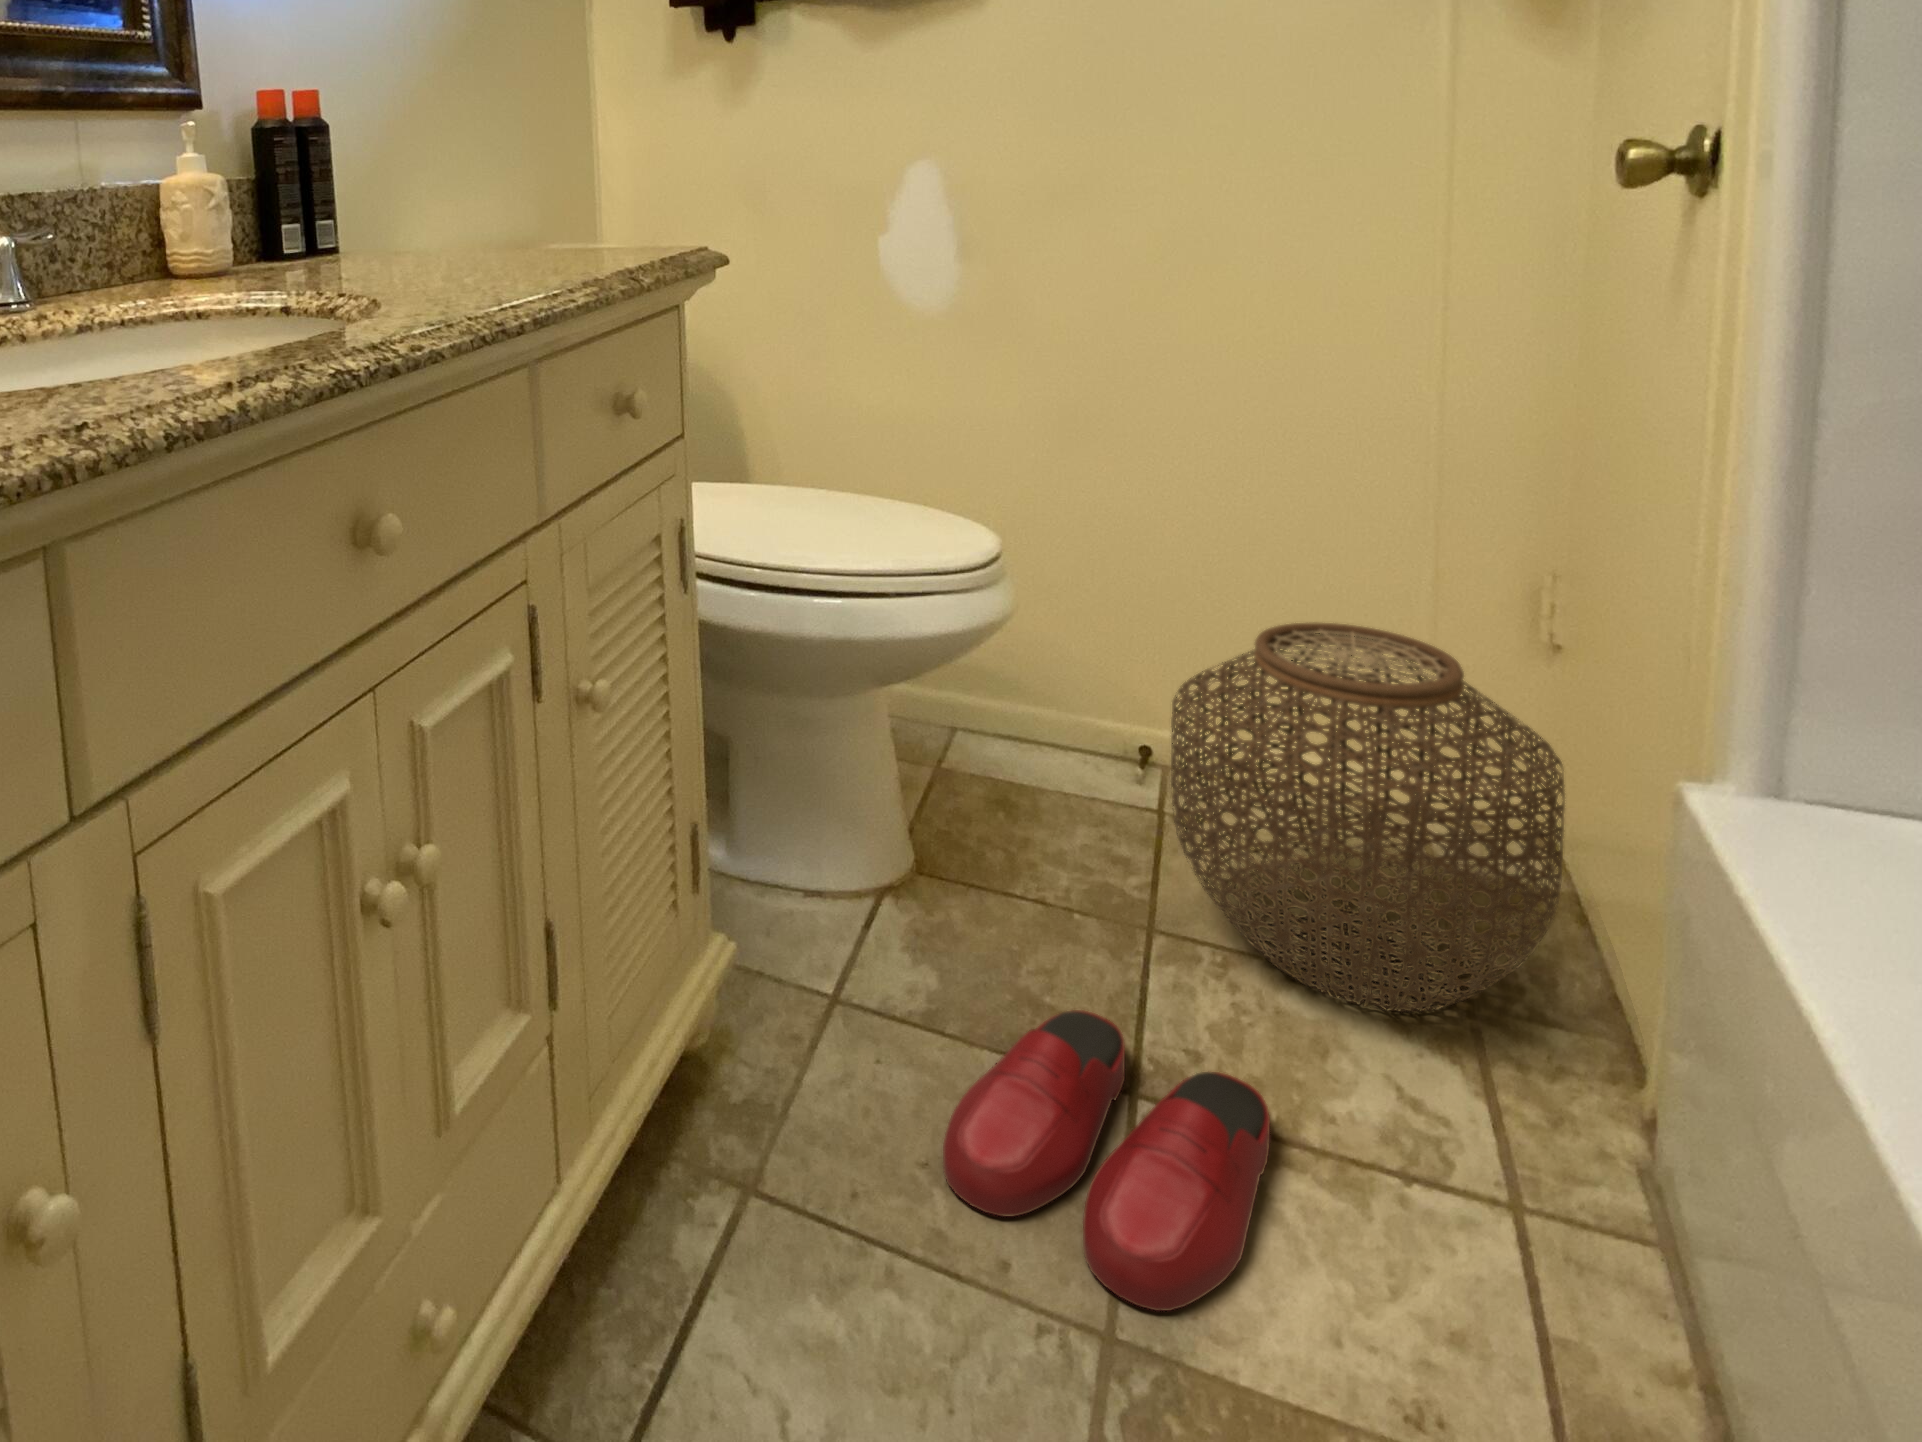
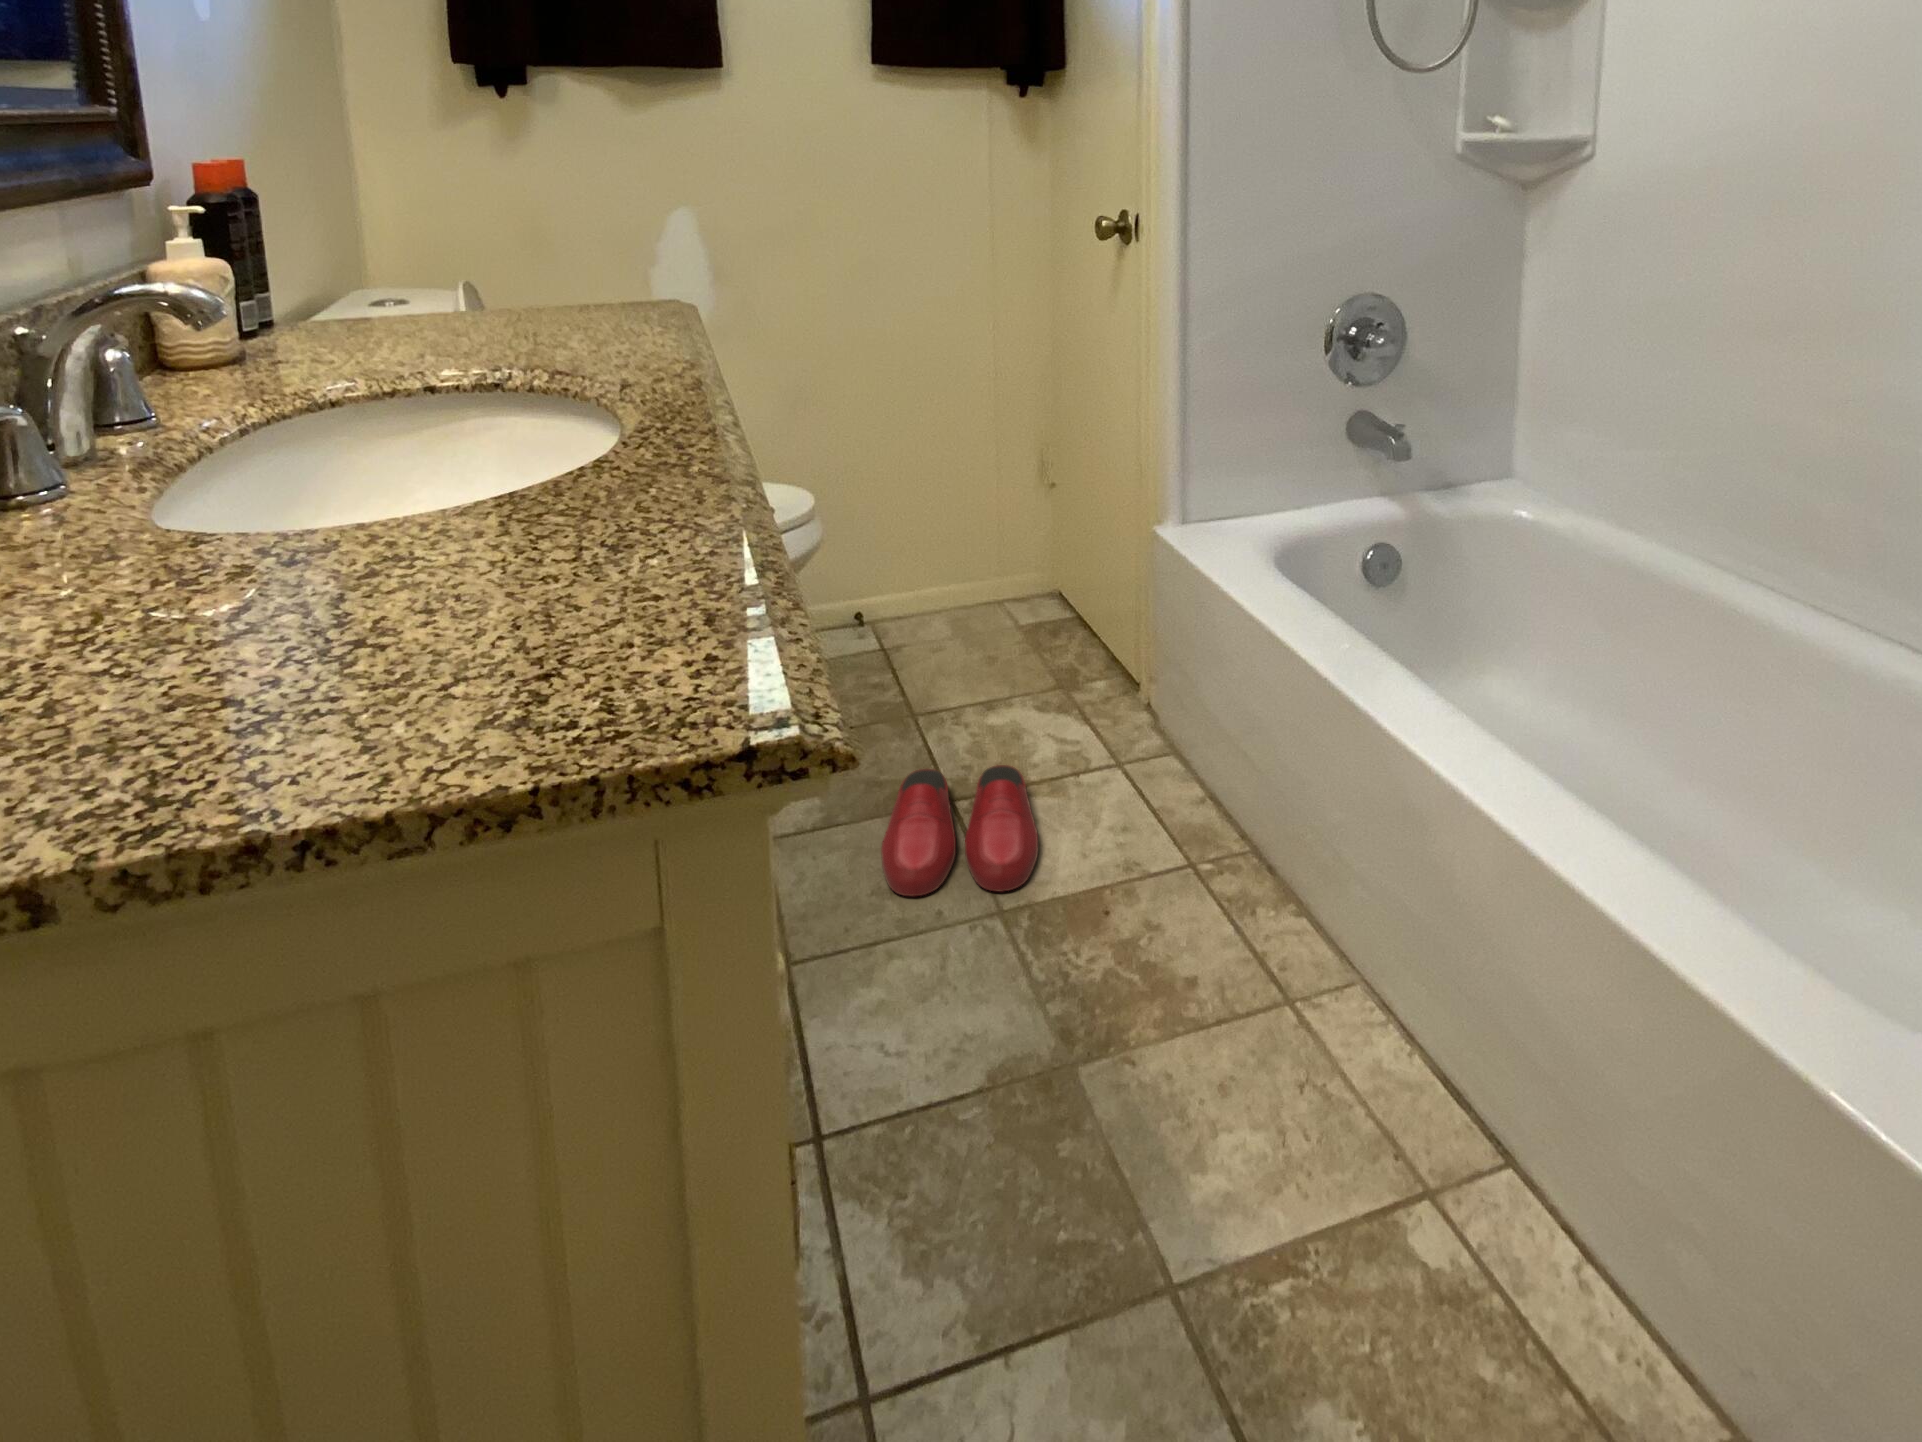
woven basket: present [1171,623,1565,1012] -> none [911,496,1094,711]

